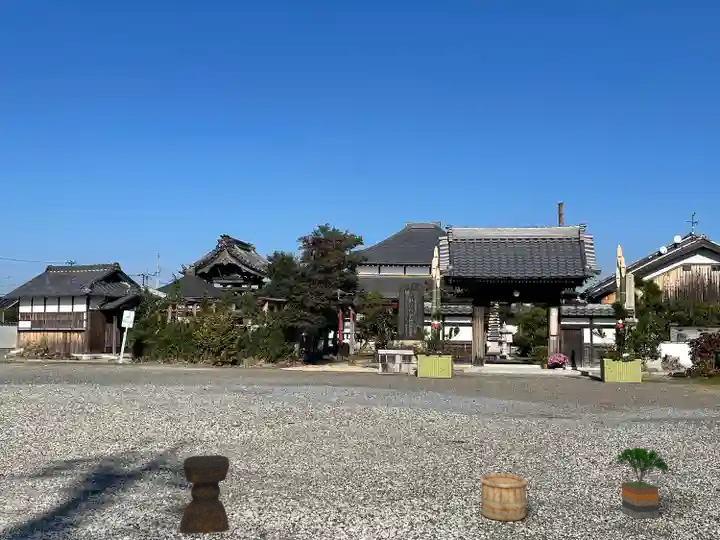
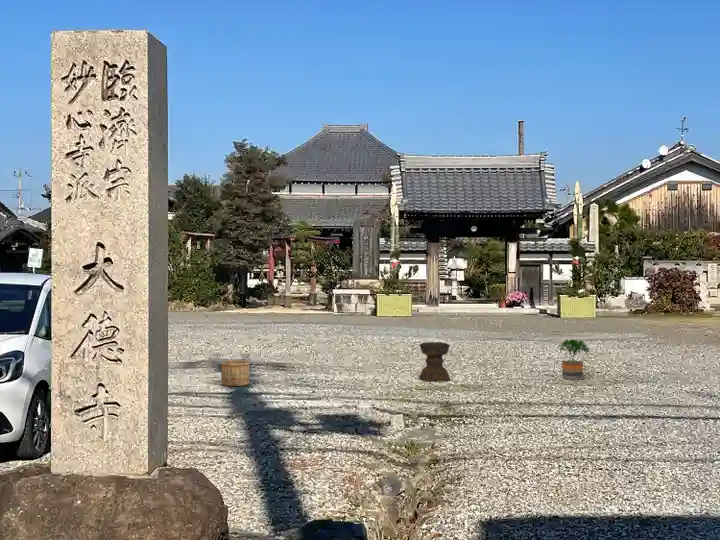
stool: present [180,455,230,534] -> present [419,342,450,382]
wooden bucket: present [480,473,527,521] -> present [220,360,250,386]

